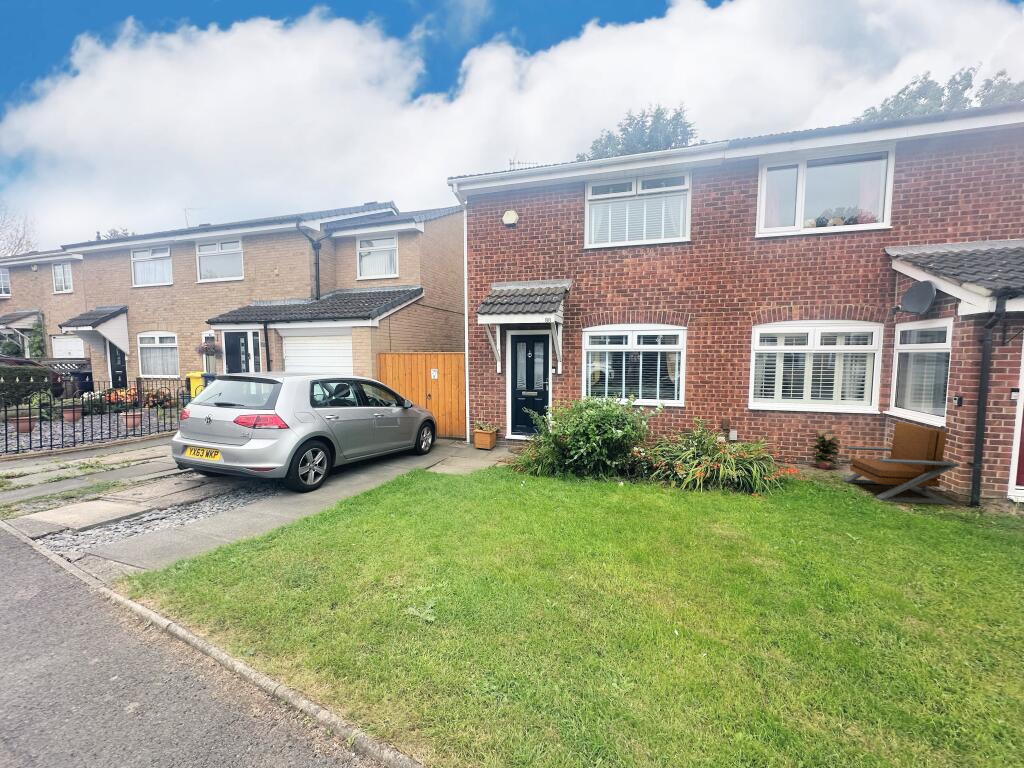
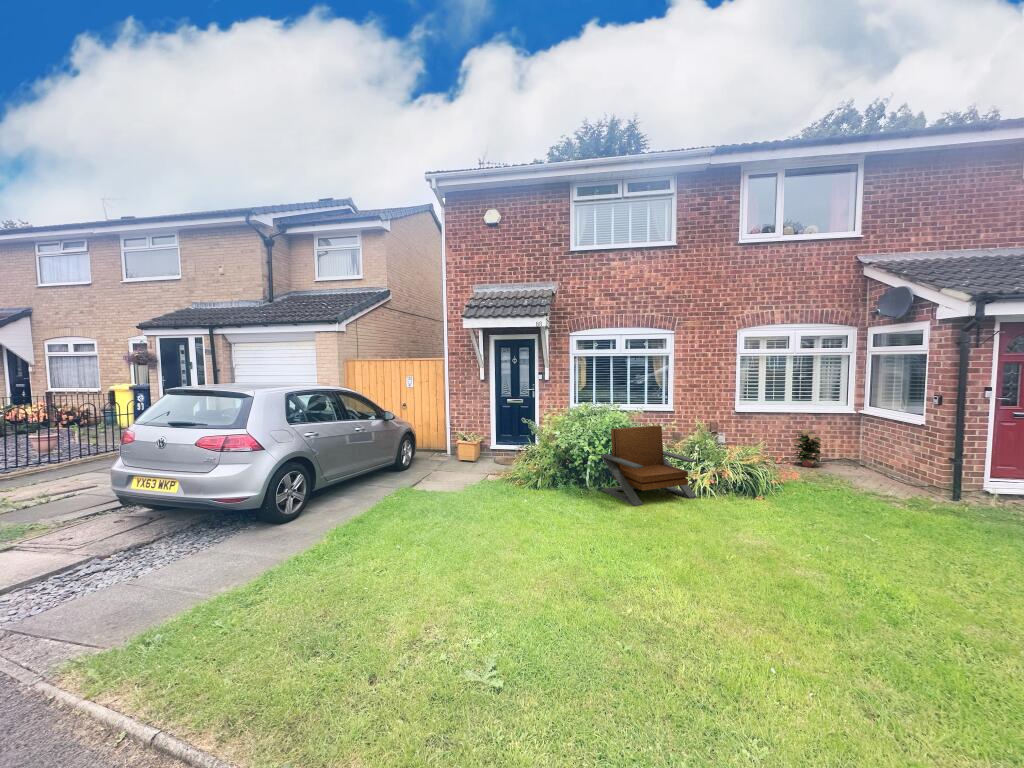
lounge chair: present [843,422,959,504] -> present [601,426,697,506]

